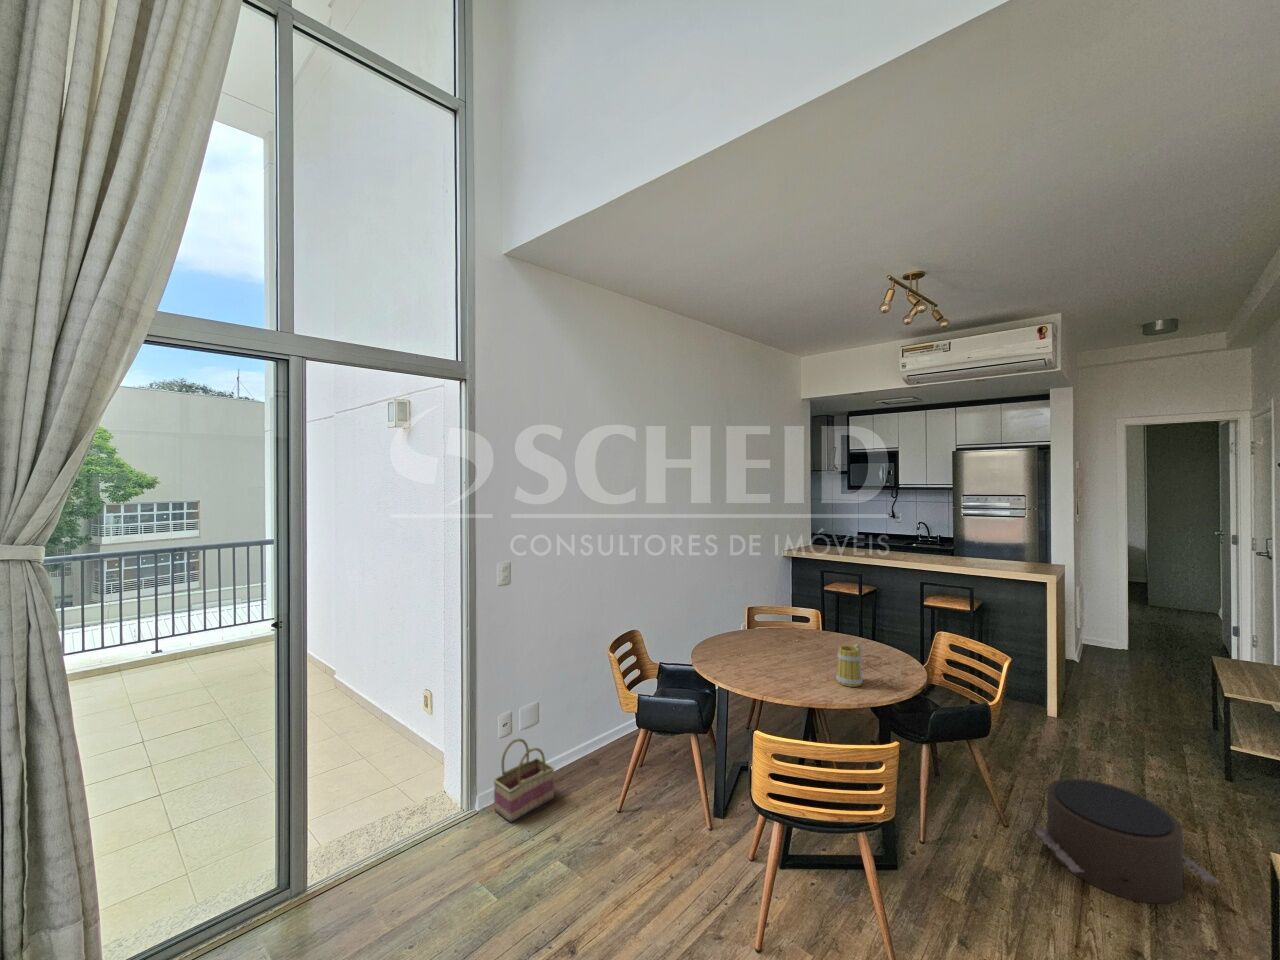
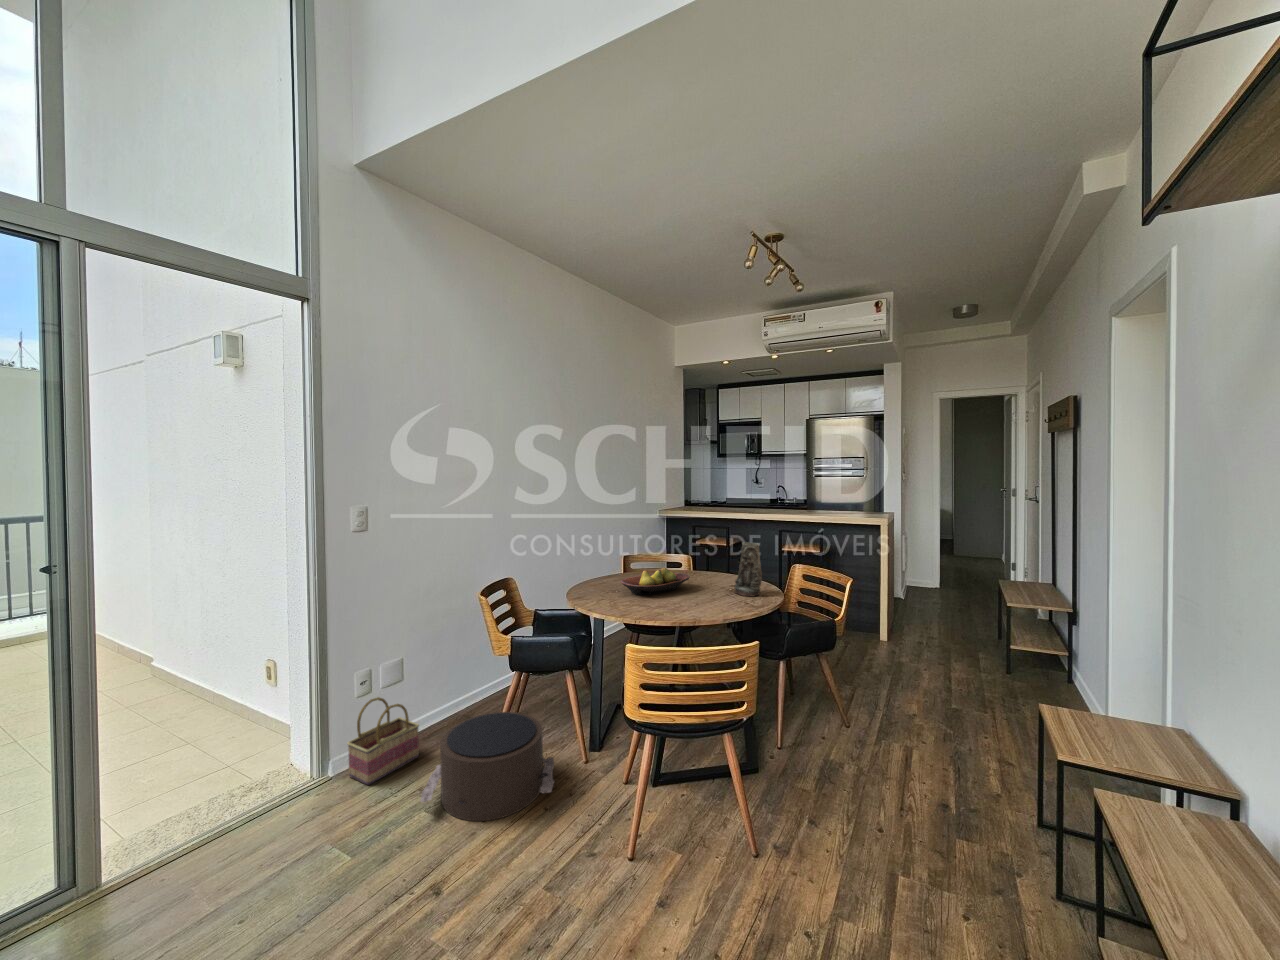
vase: none [869,610,901,671] -> present [735,542,762,596]
fruit bowl: none [746,631,819,660] -> present [621,568,690,595]
mug: present [836,644,863,687] -> none [705,571,728,609]
pouf: present [1034,778,1219,904] -> present [420,712,555,821]

